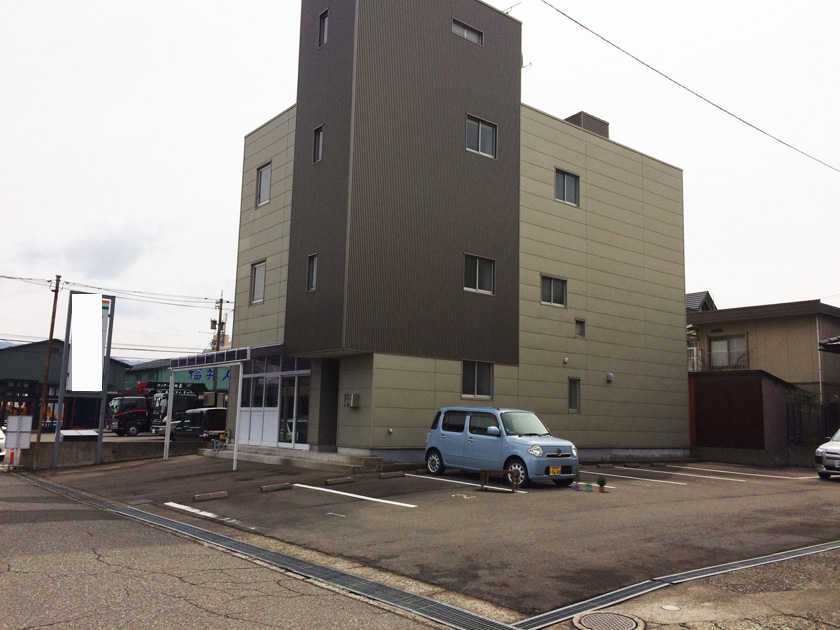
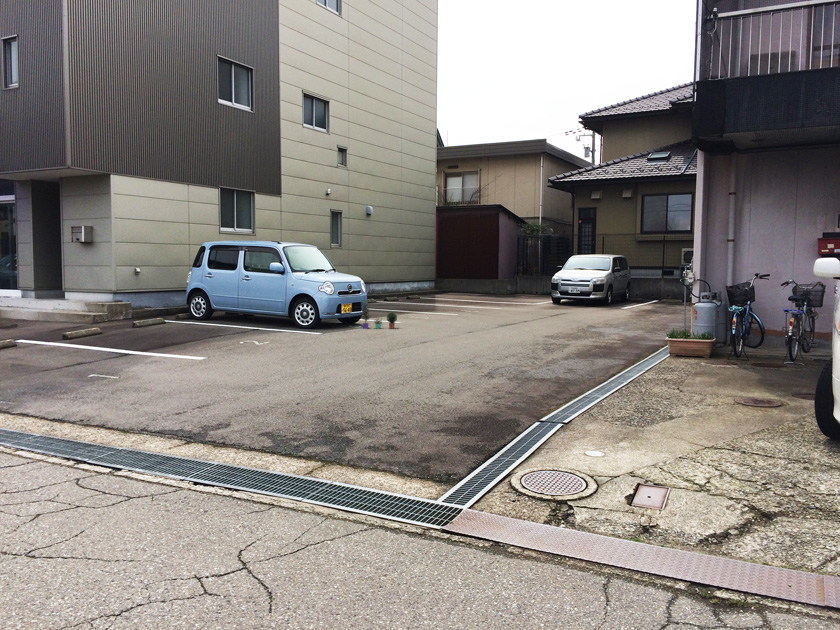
bench: present [480,469,519,493] -> none [262,310,308,335]

